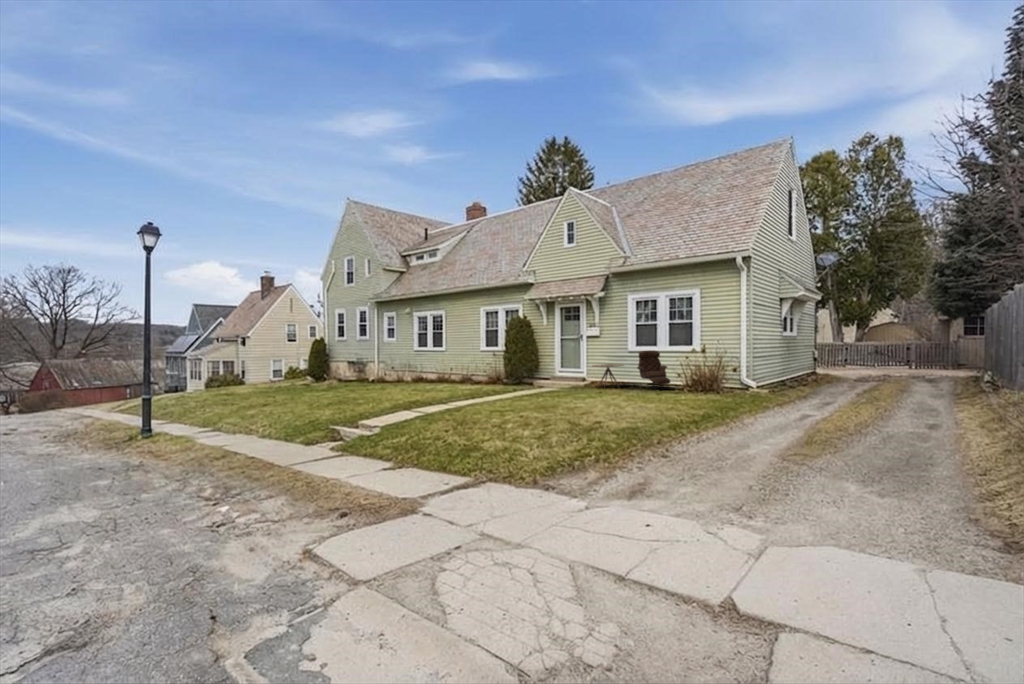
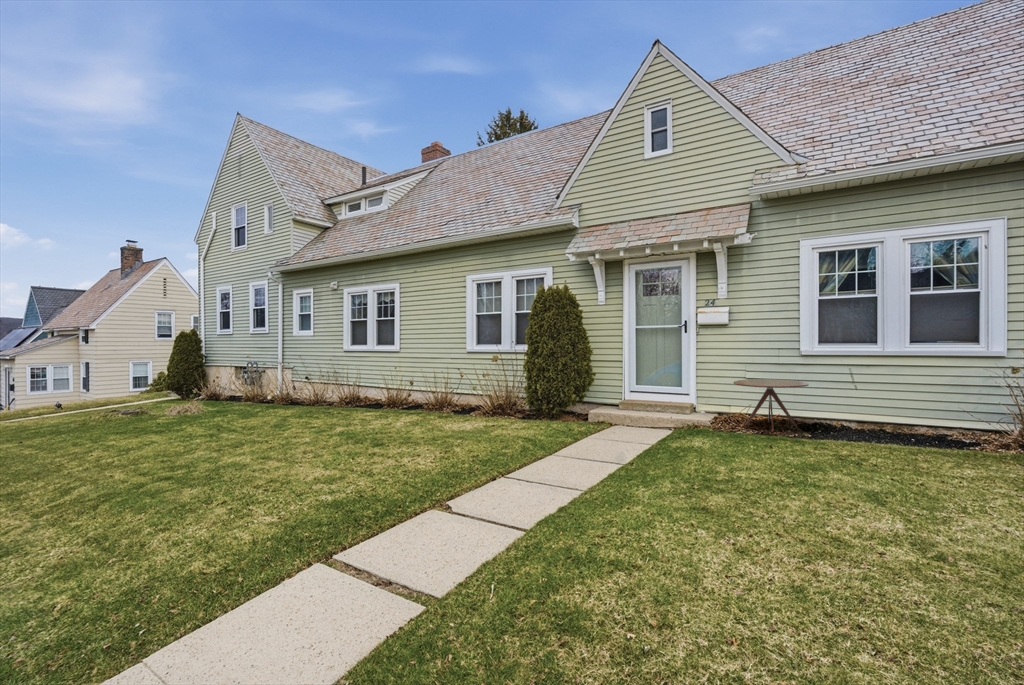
lounge chair: present [637,351,670,389] -> none [842,354,960,443]

